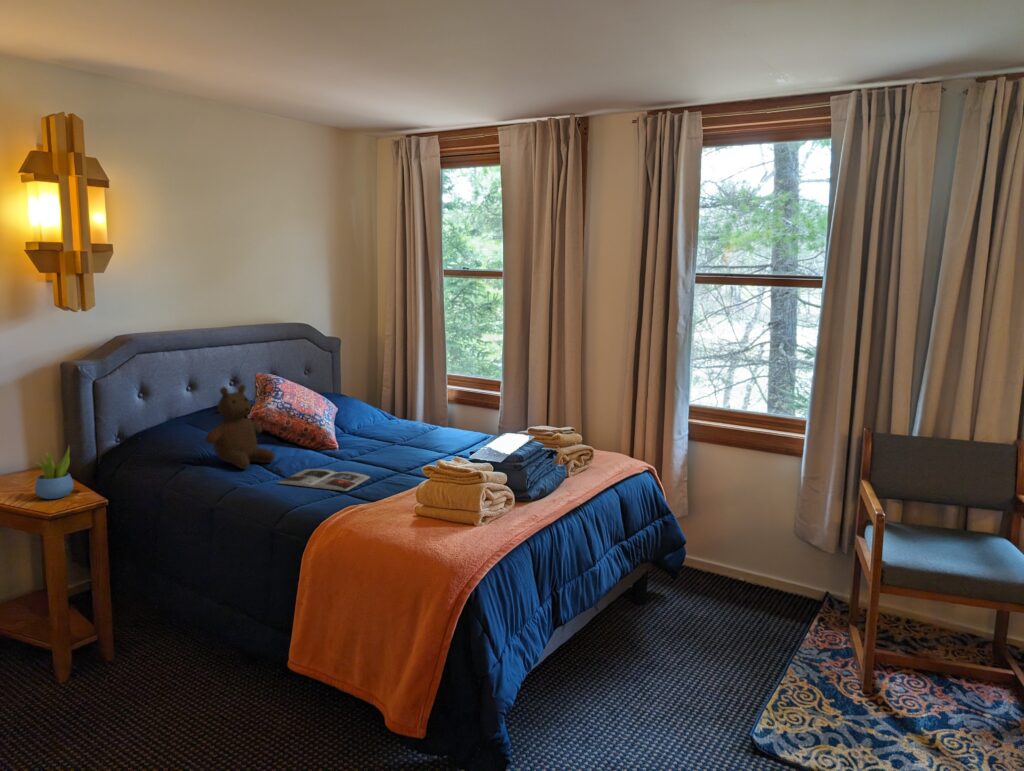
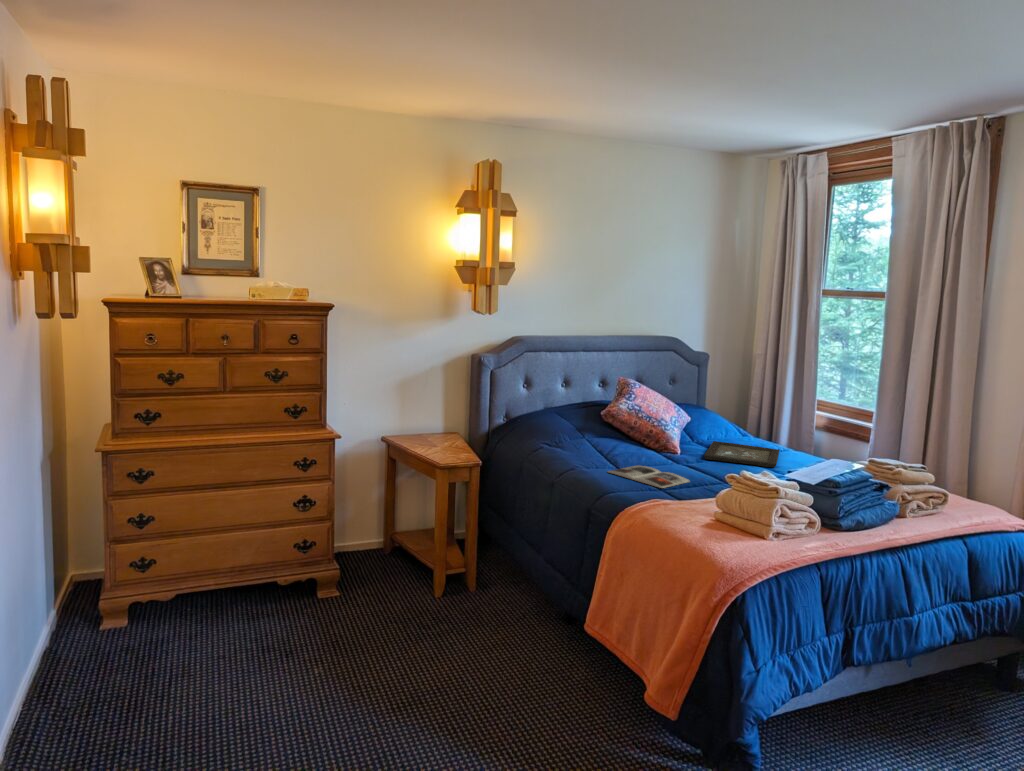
teddy bear: present [205,384,275,469] -> none [560,384,615,457]
tray: none [369,428,440,449] -> present [704,441,779,467]
succulent plant: present [34,447,74,499] -> none [436,416,462,456]

